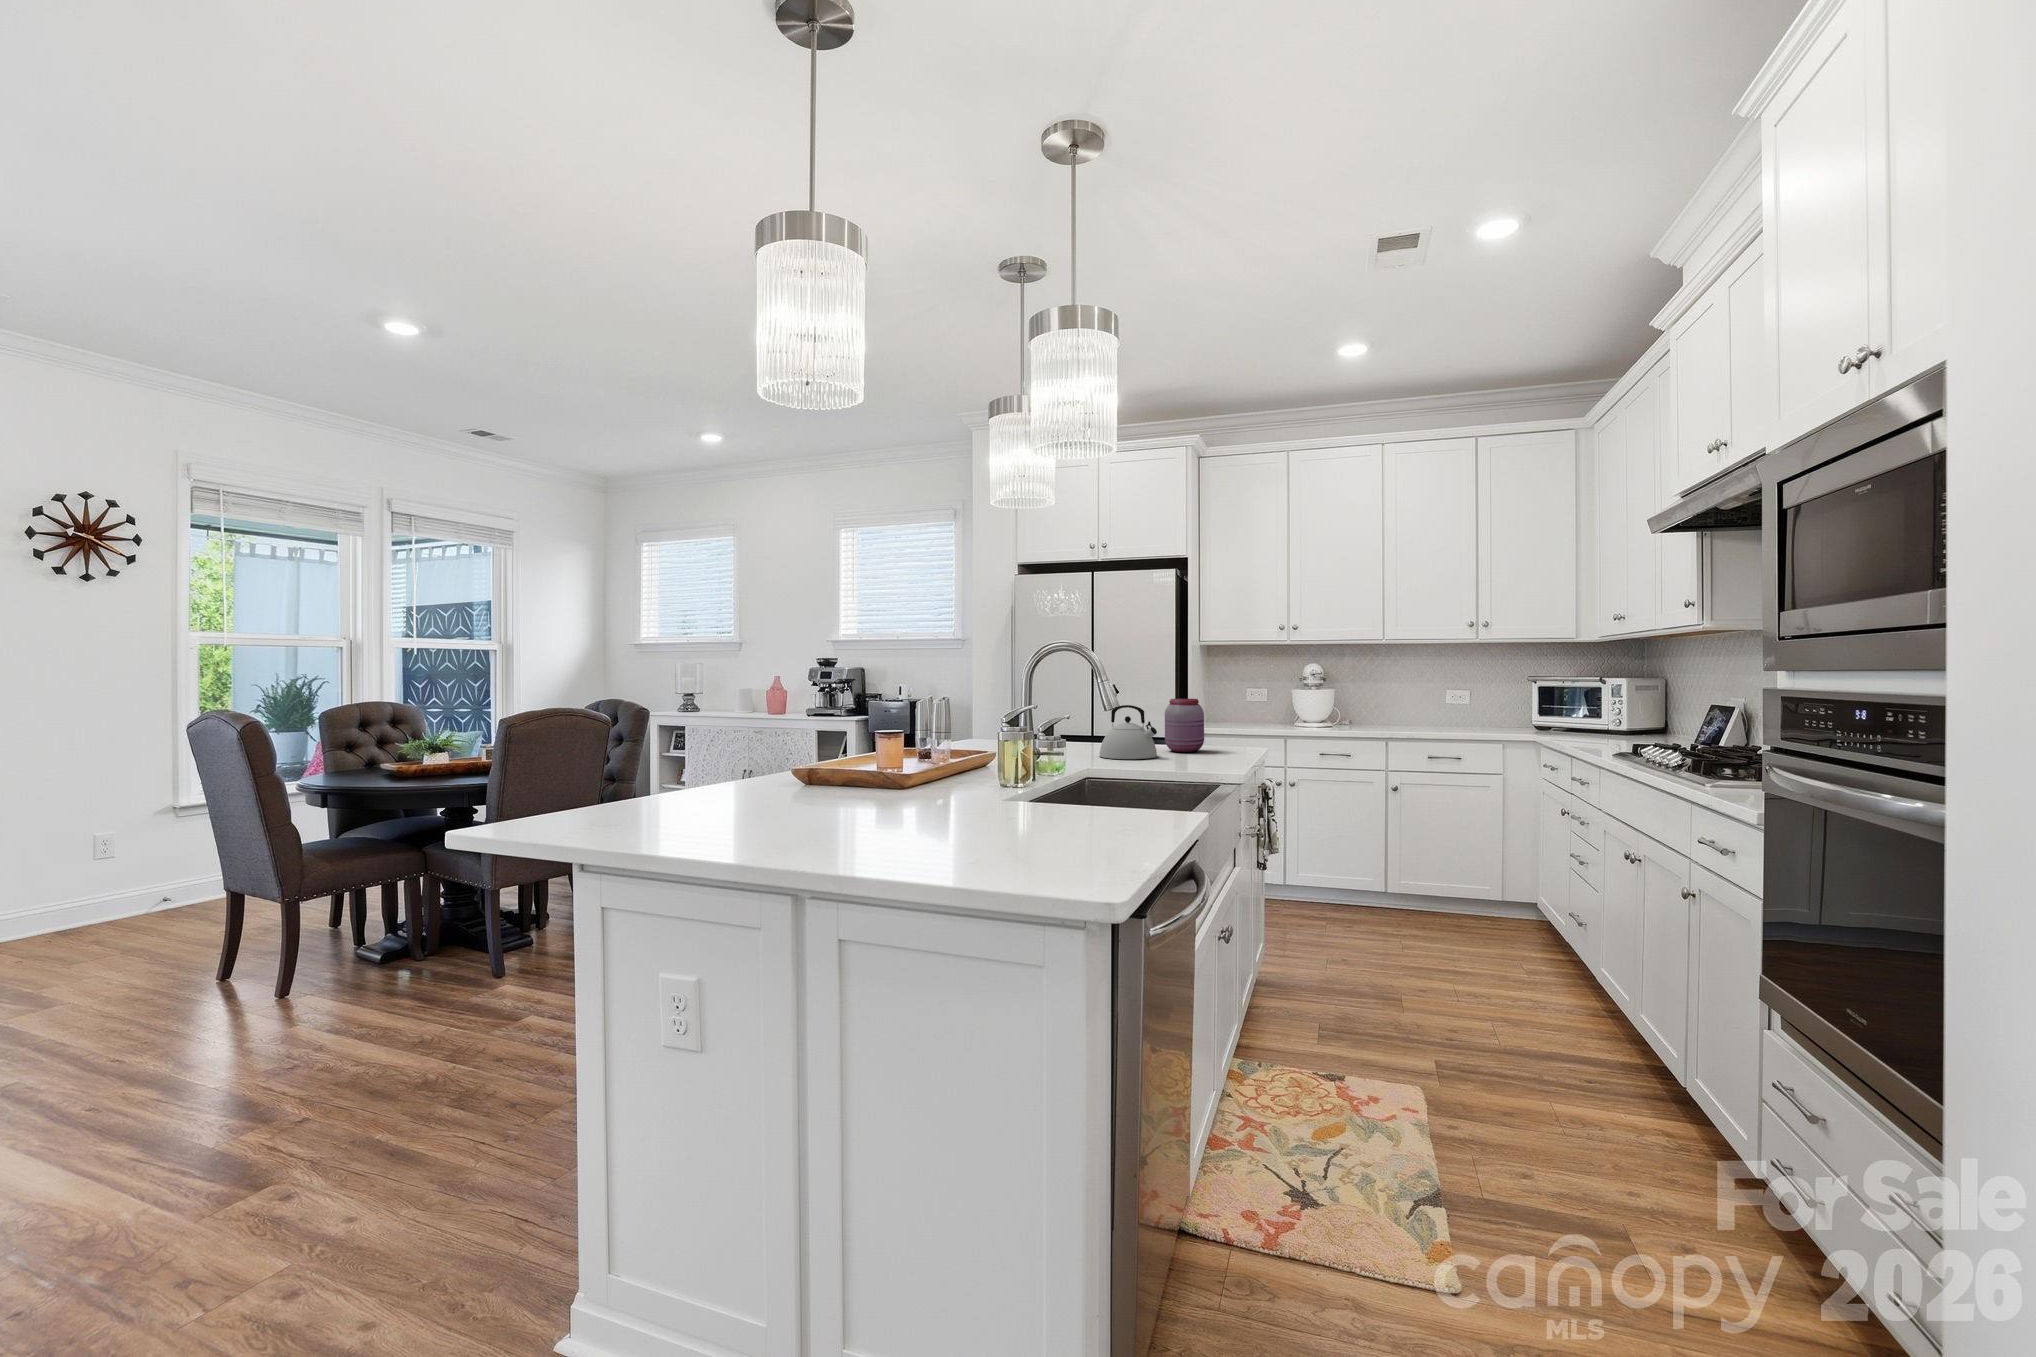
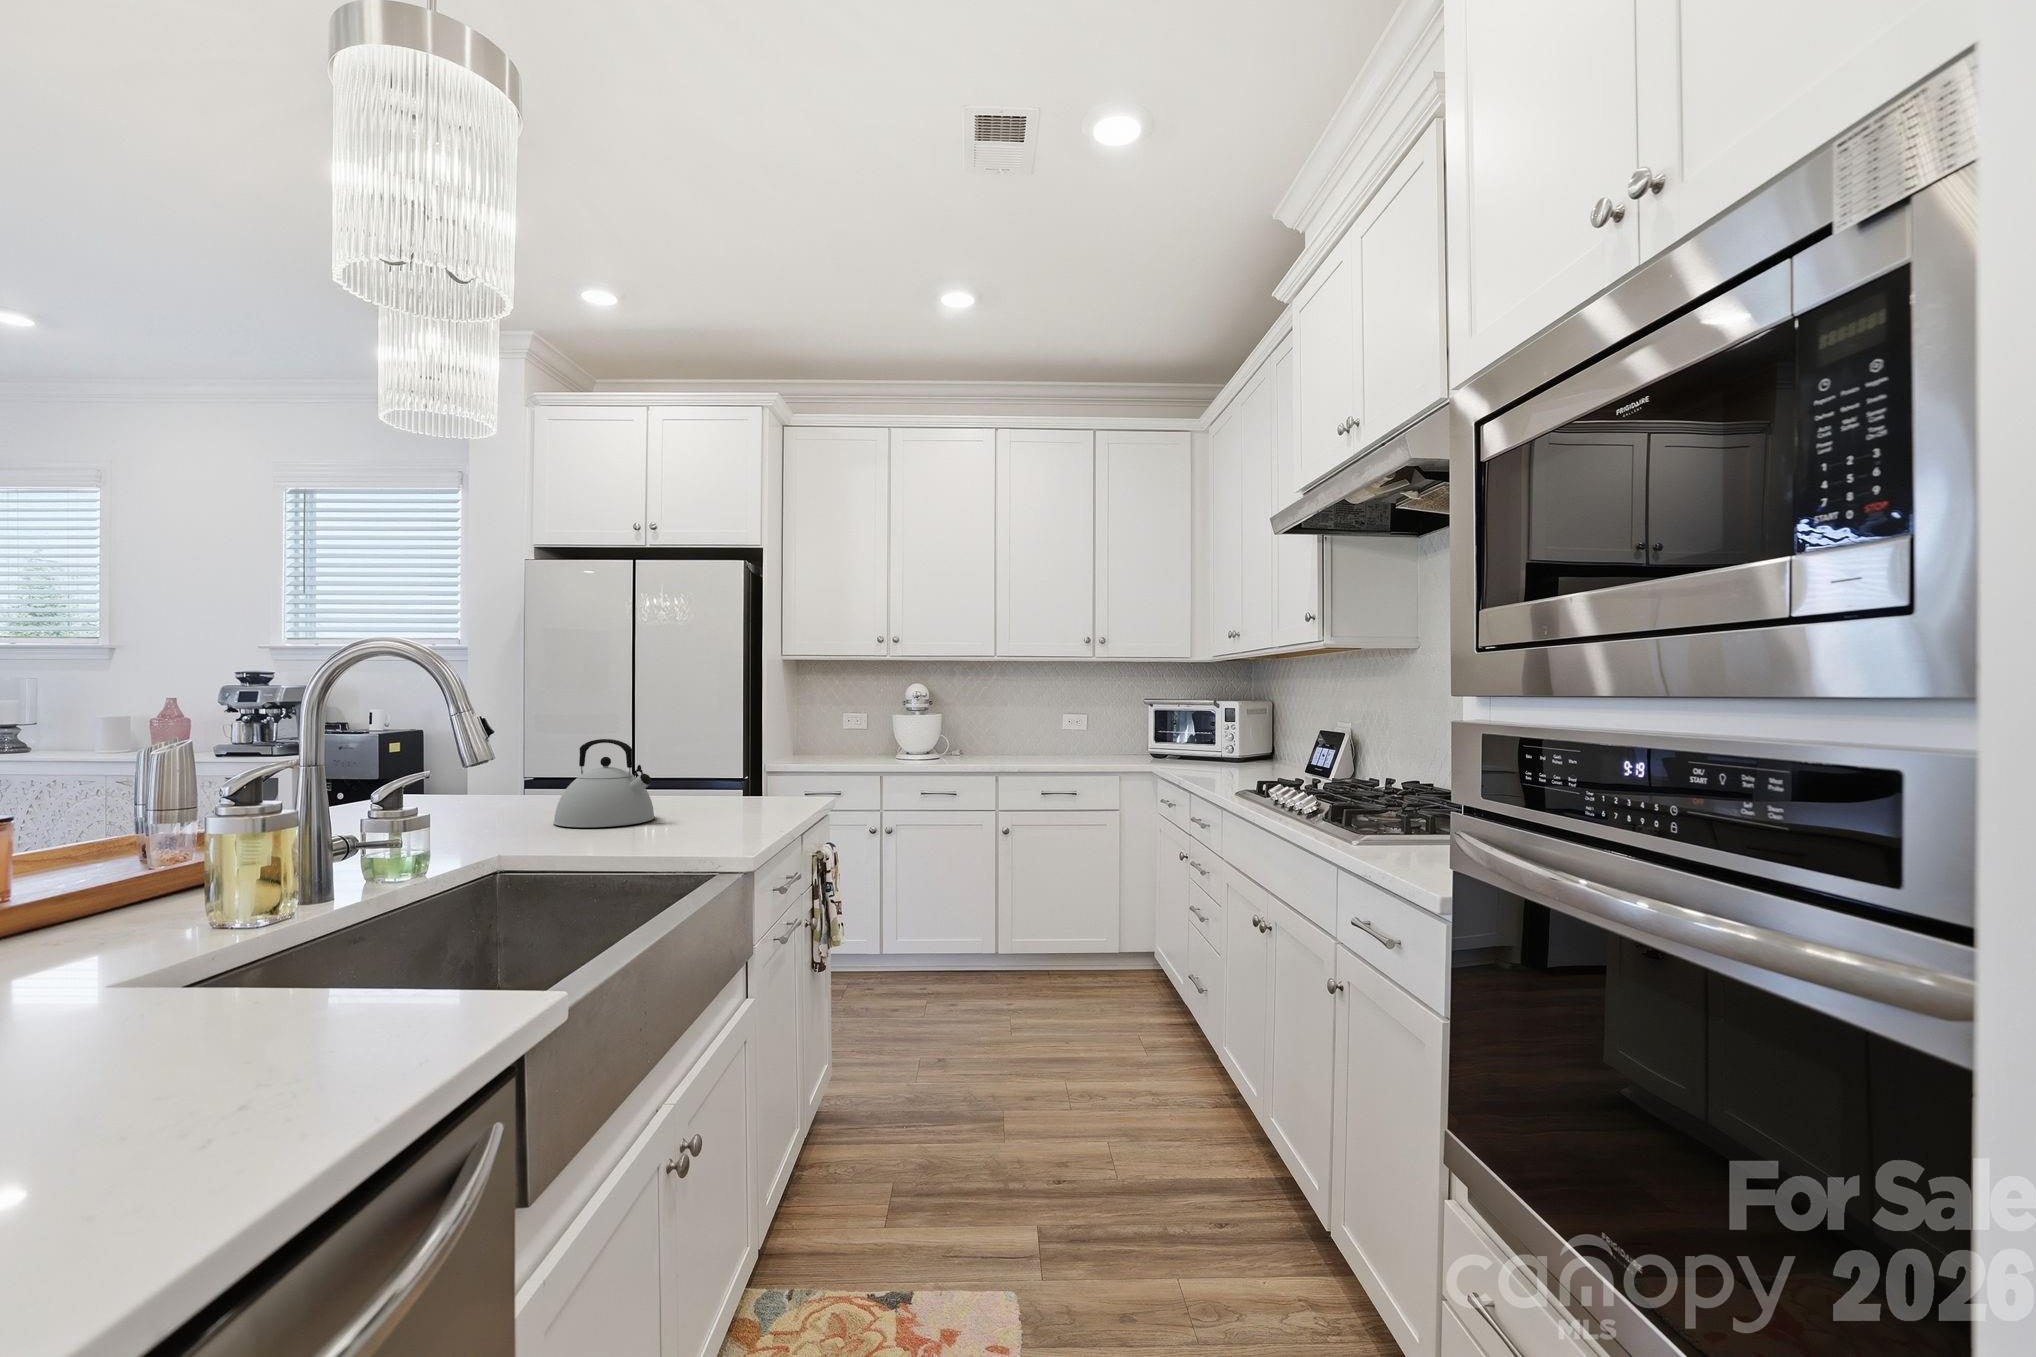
jar: present [1165,699,1204,752] -> none [679,728,740,808]

